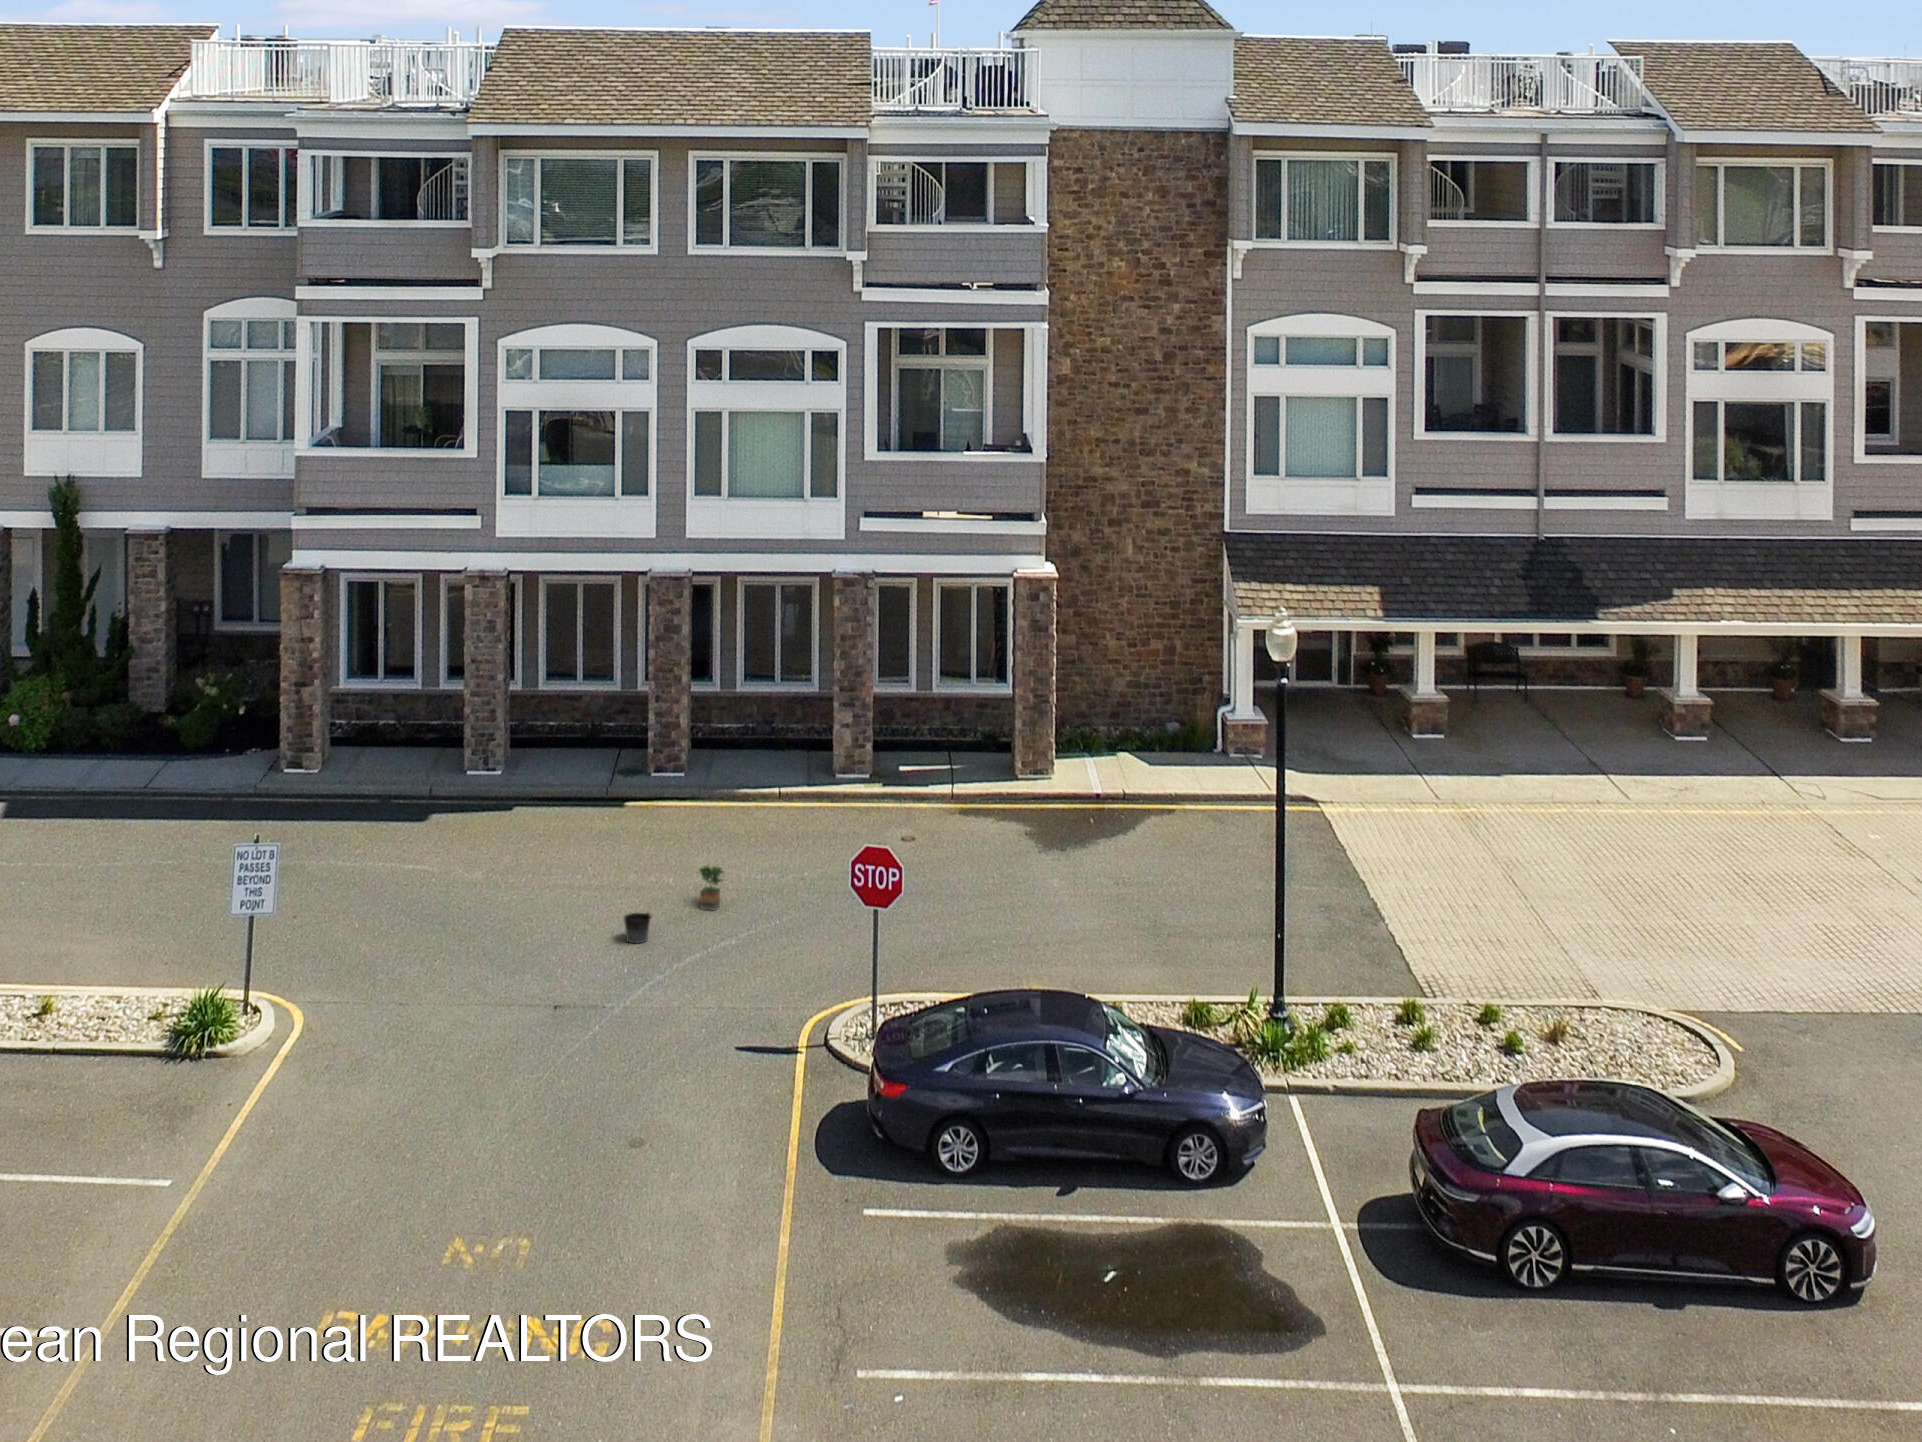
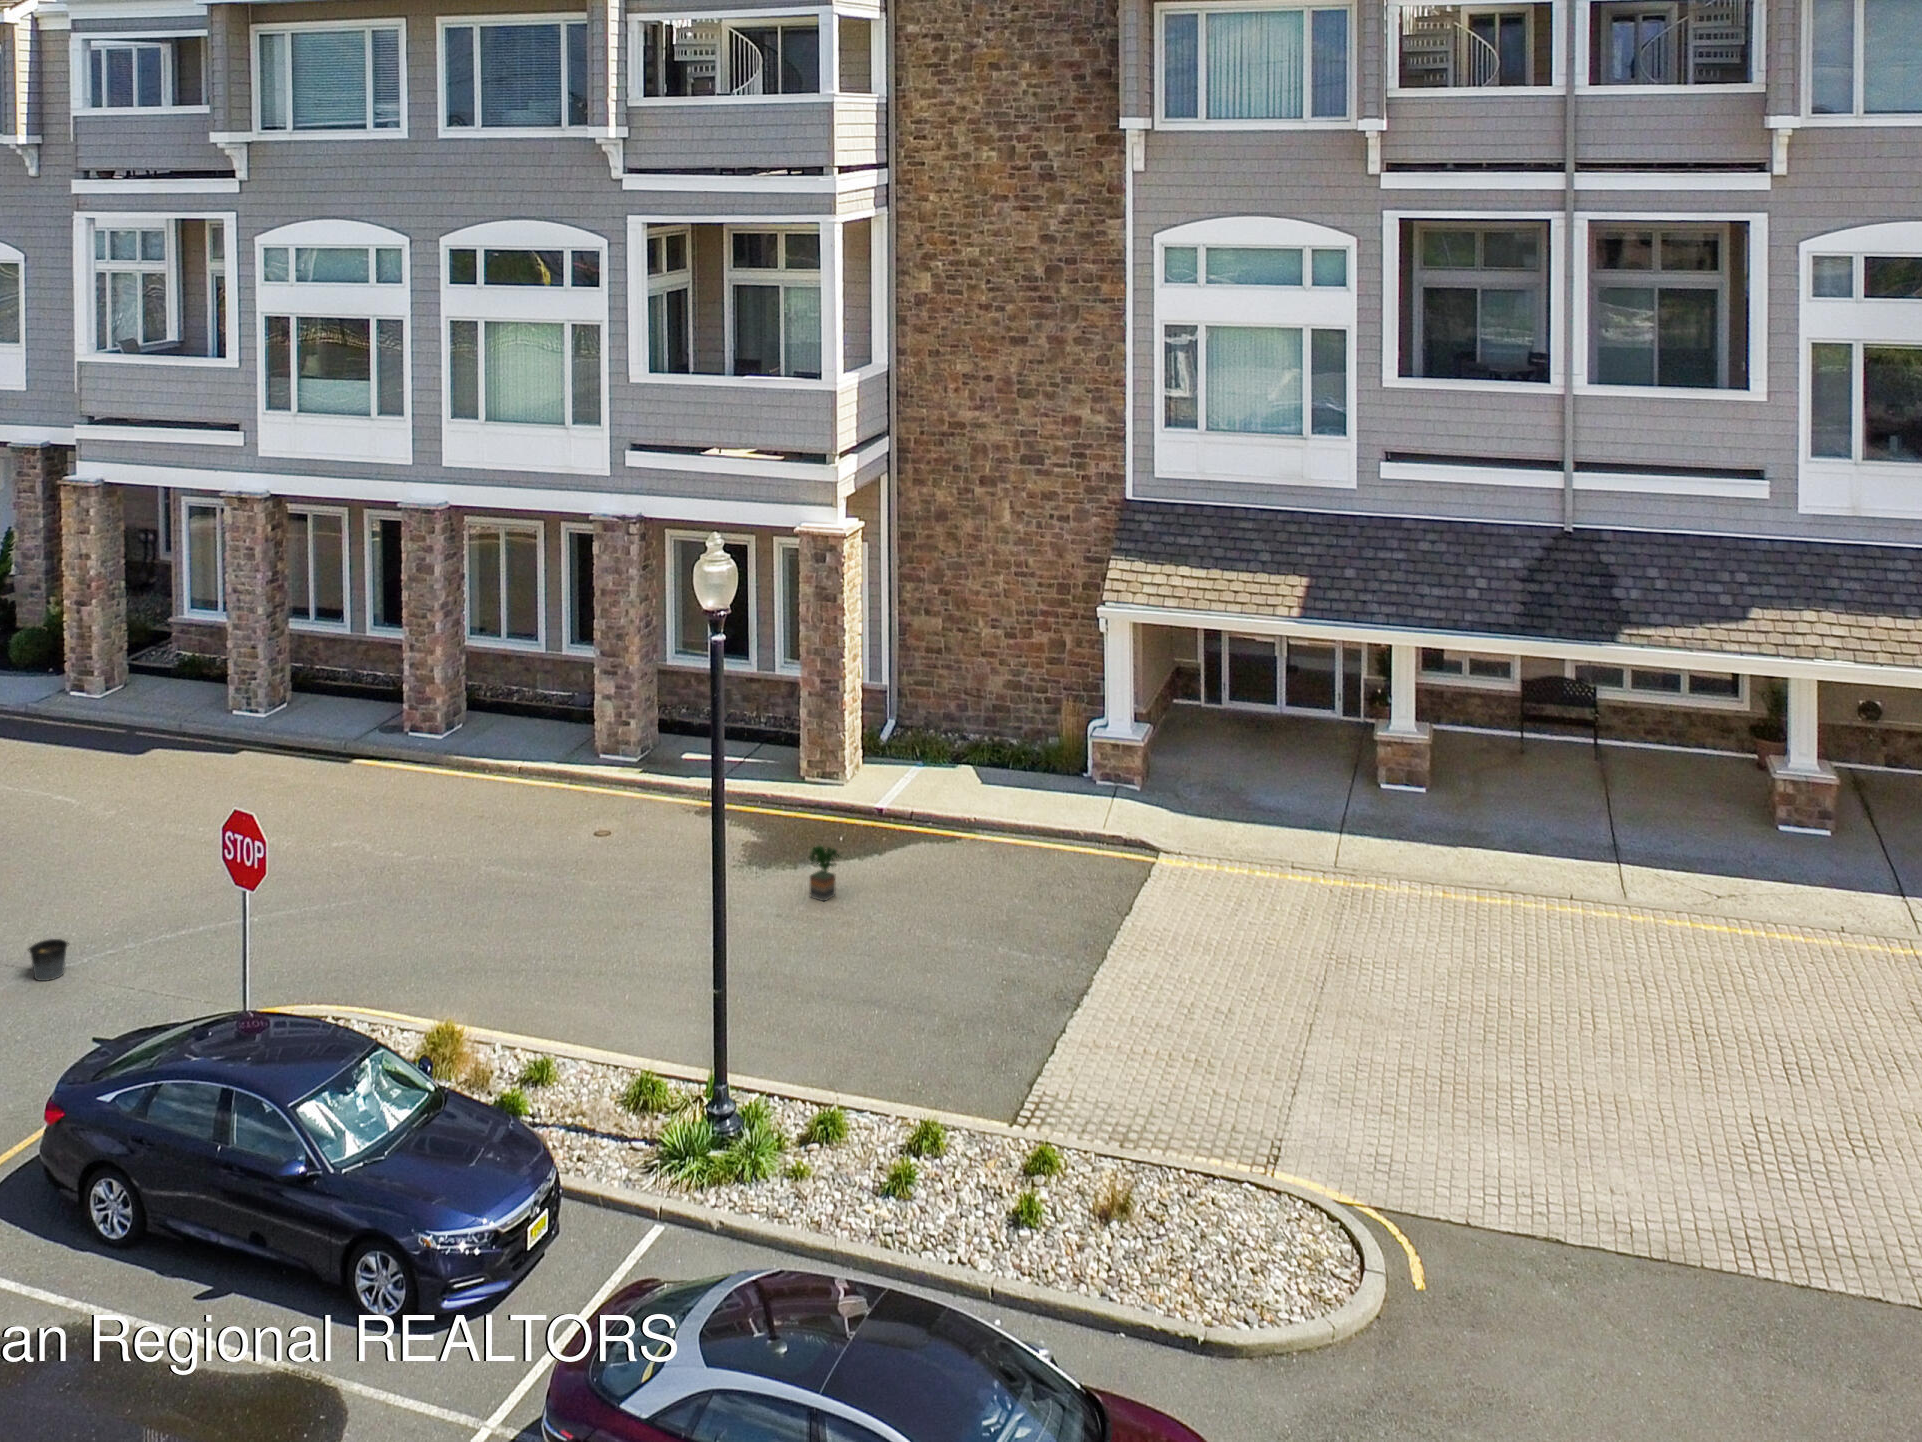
potted tree: present [700,866,725,911] -> present [810,846,840,901]

